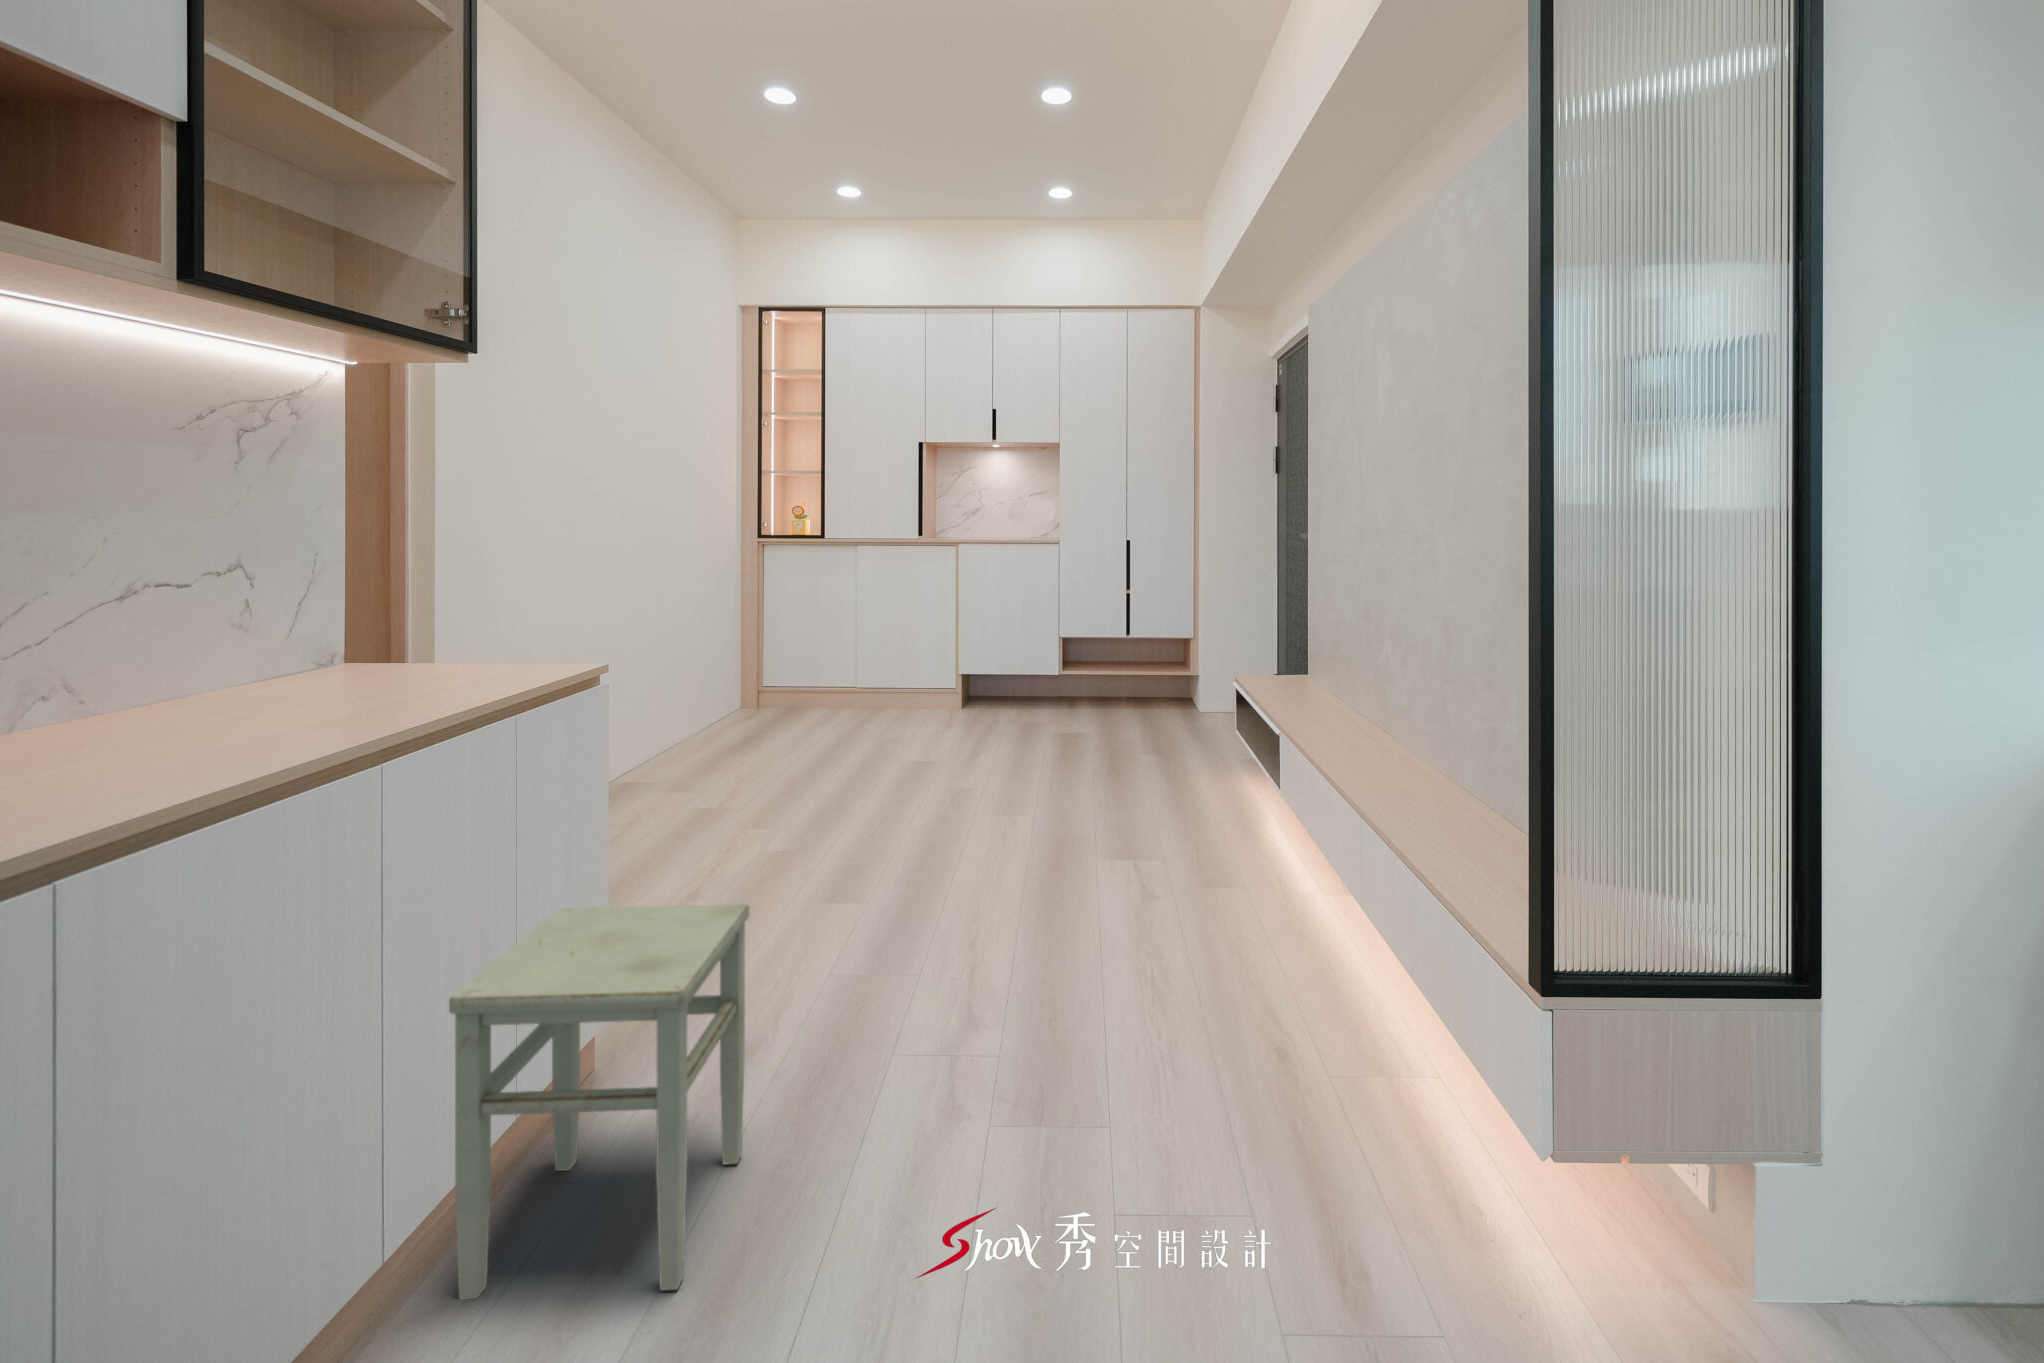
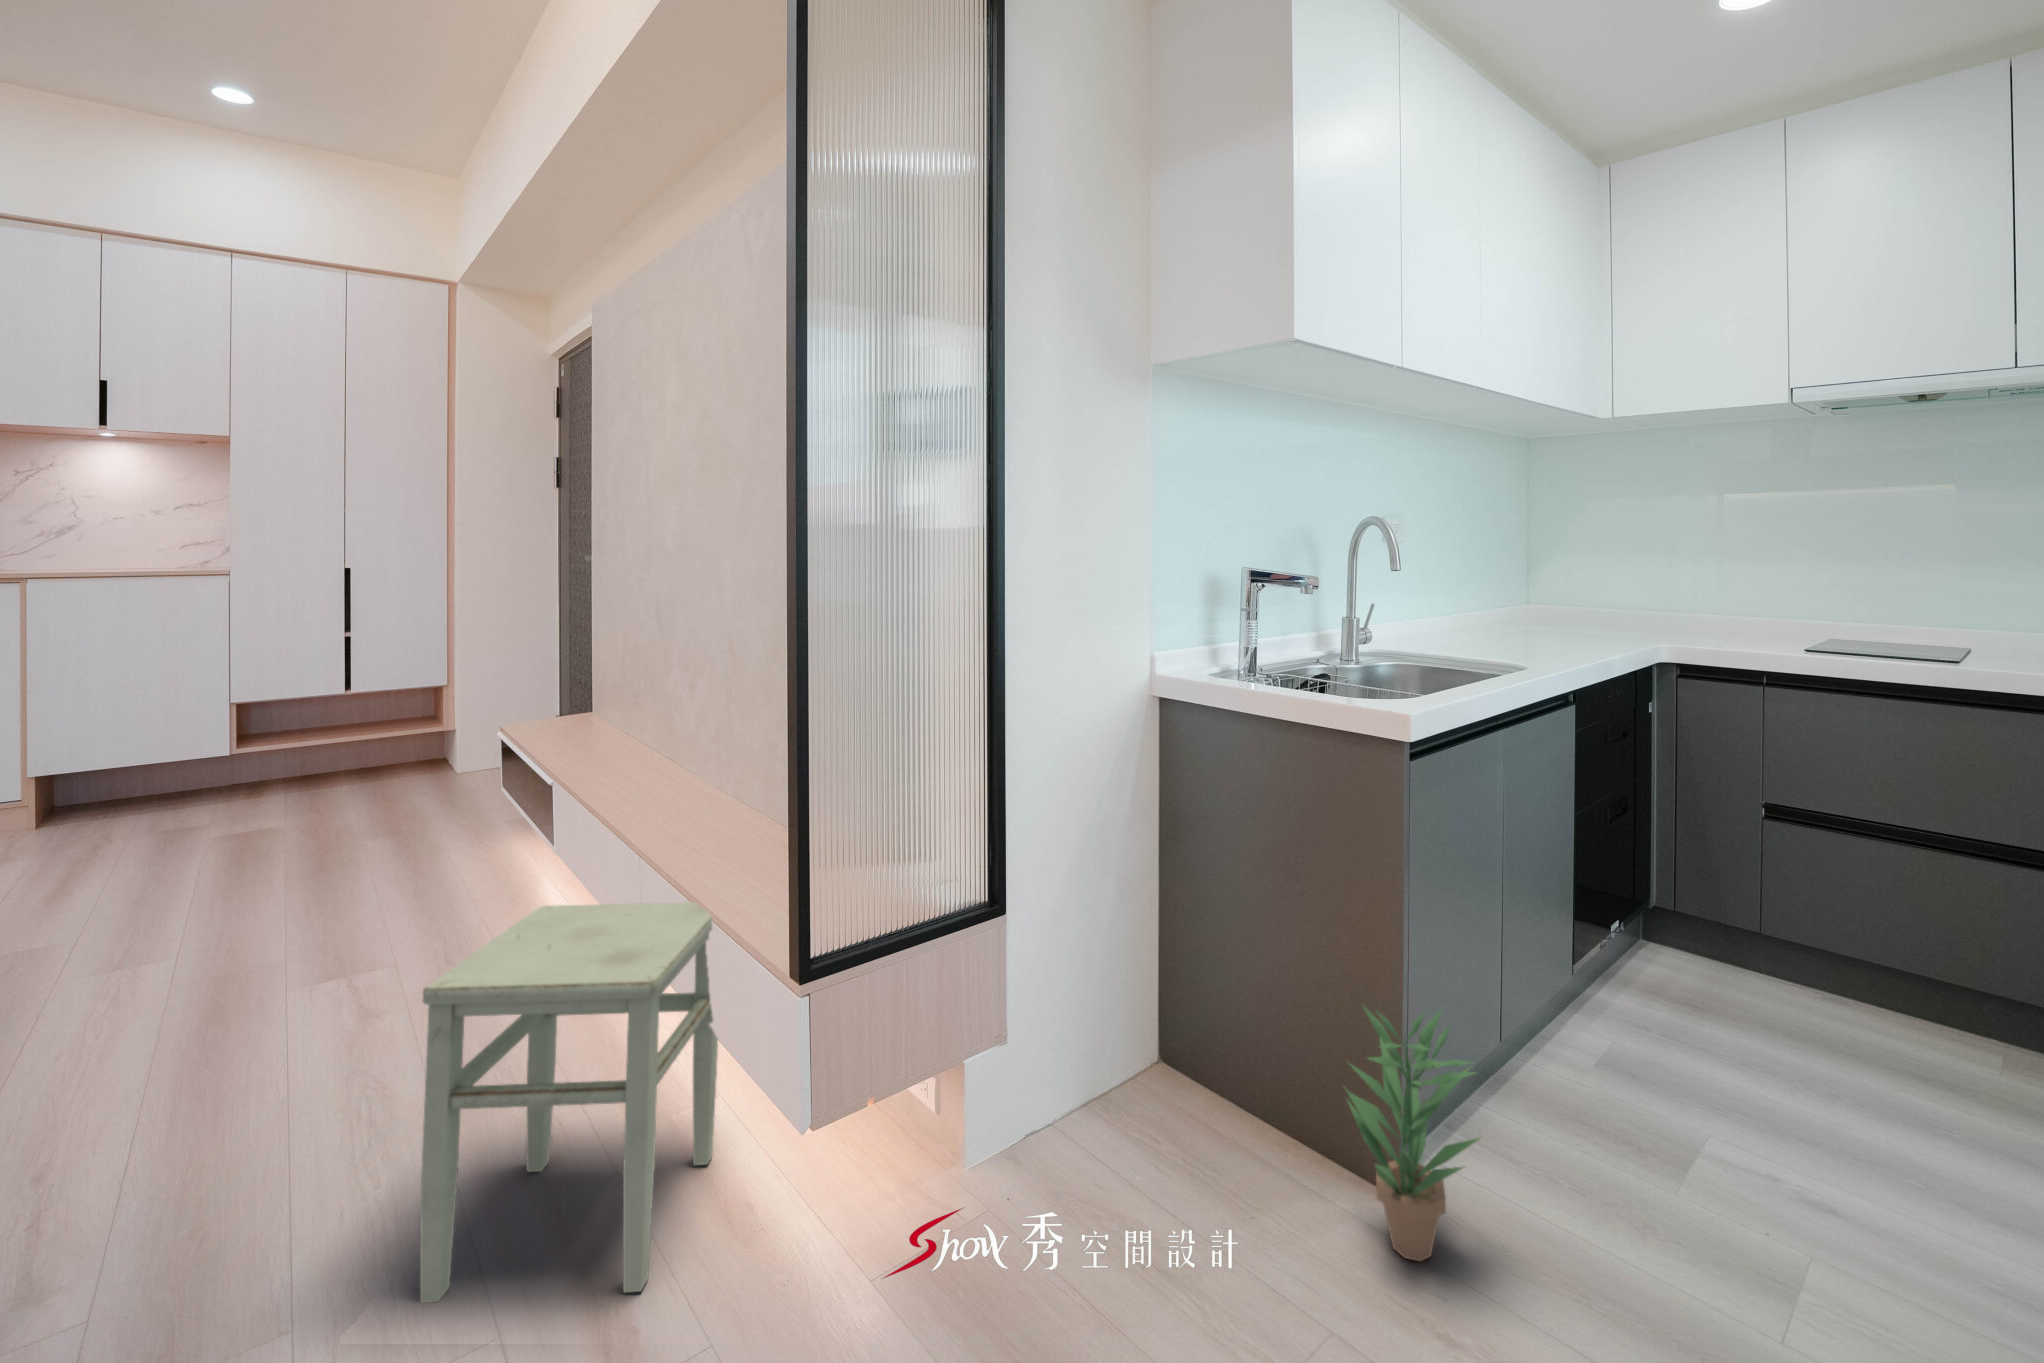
potted plant: none [1382,1011,1519,1262] -> present [1347,1007,1479,1261]

